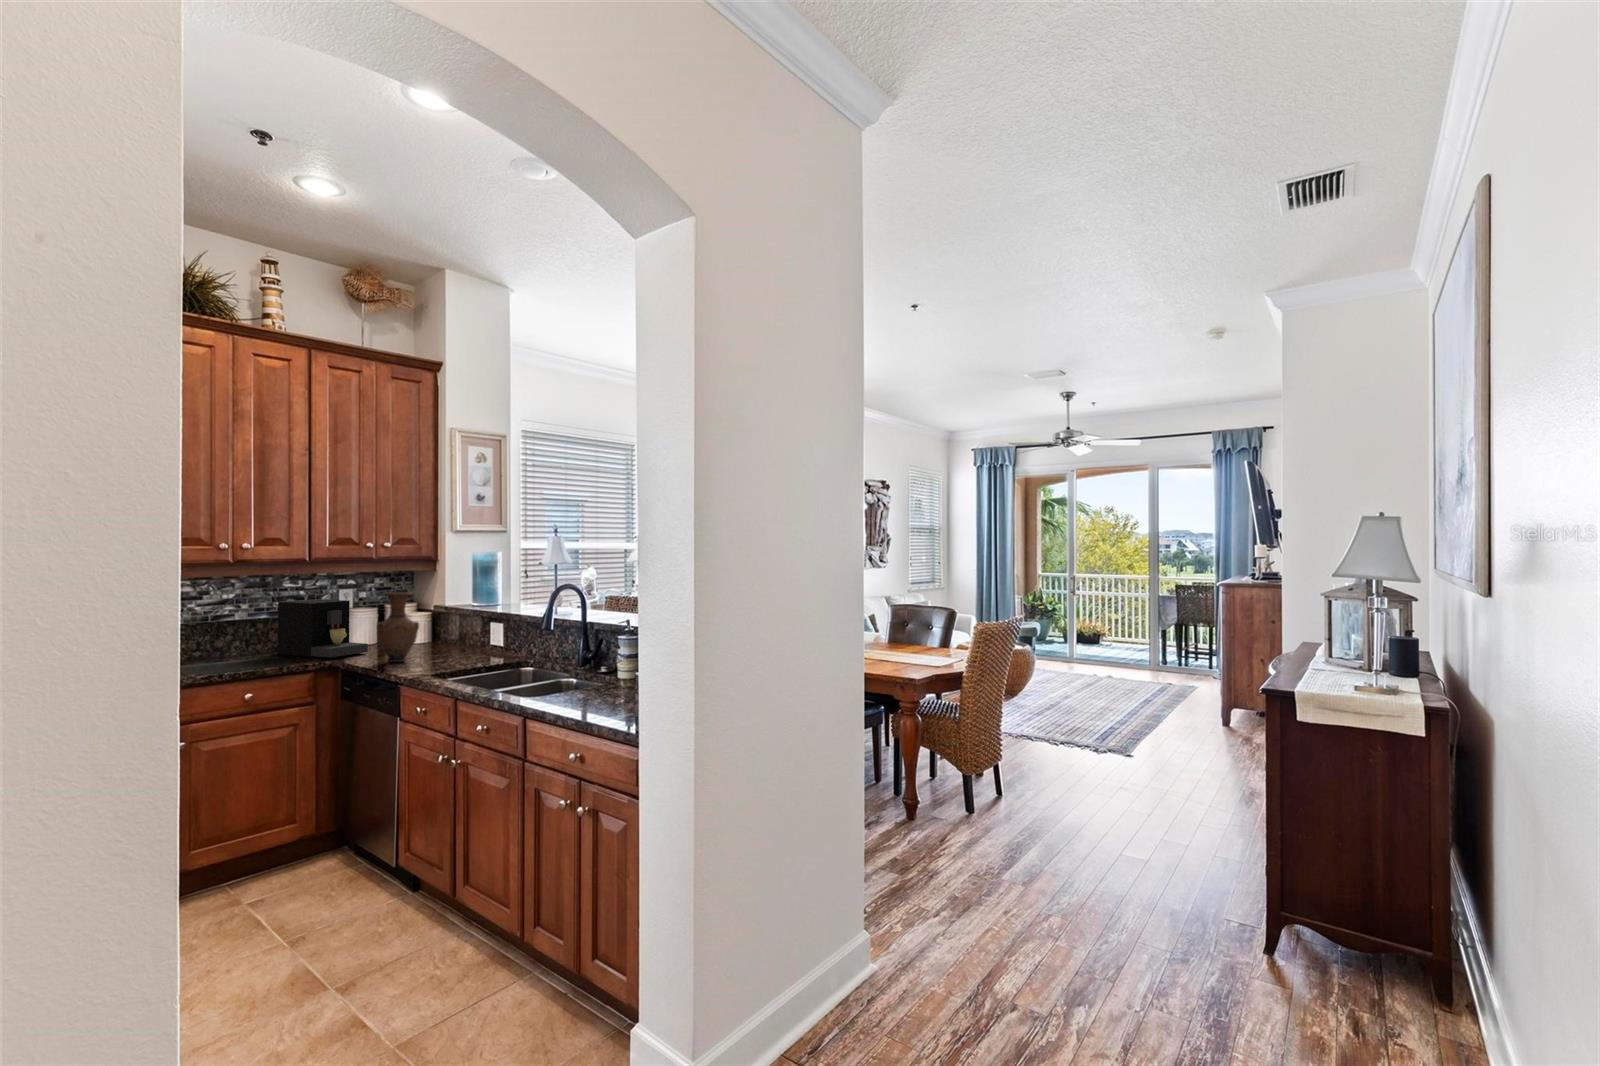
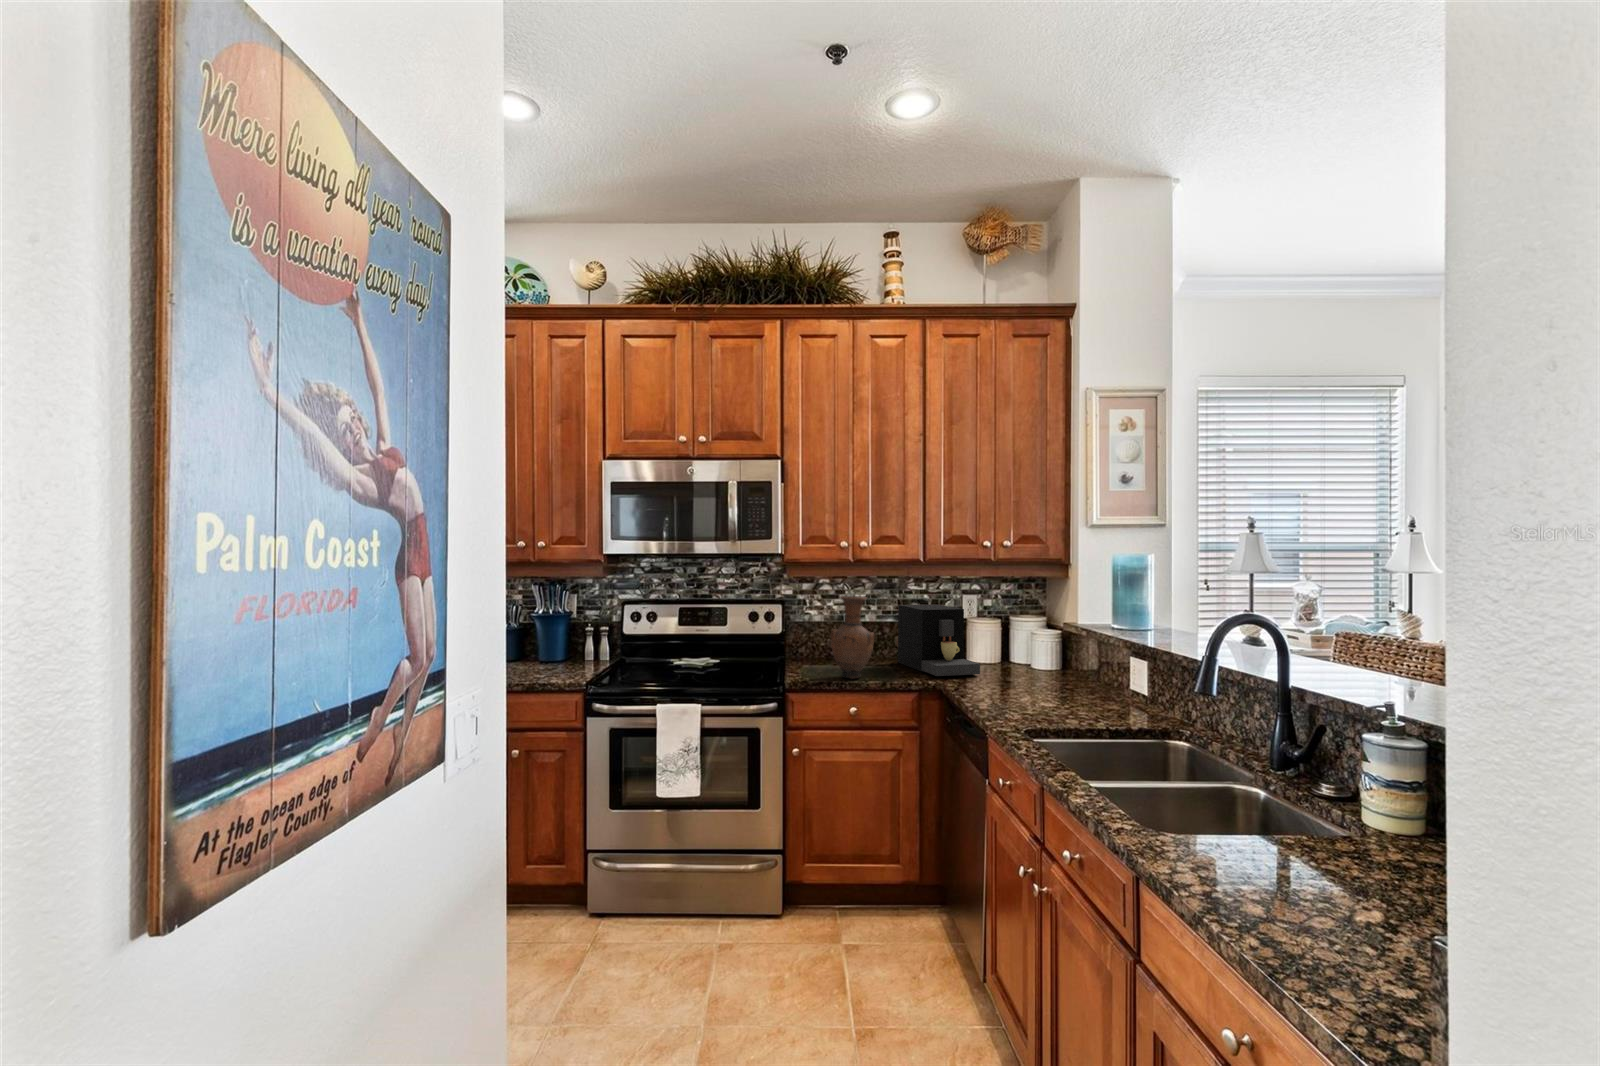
vase: present [377,592,419,662] -> present [831,596,875,679]

